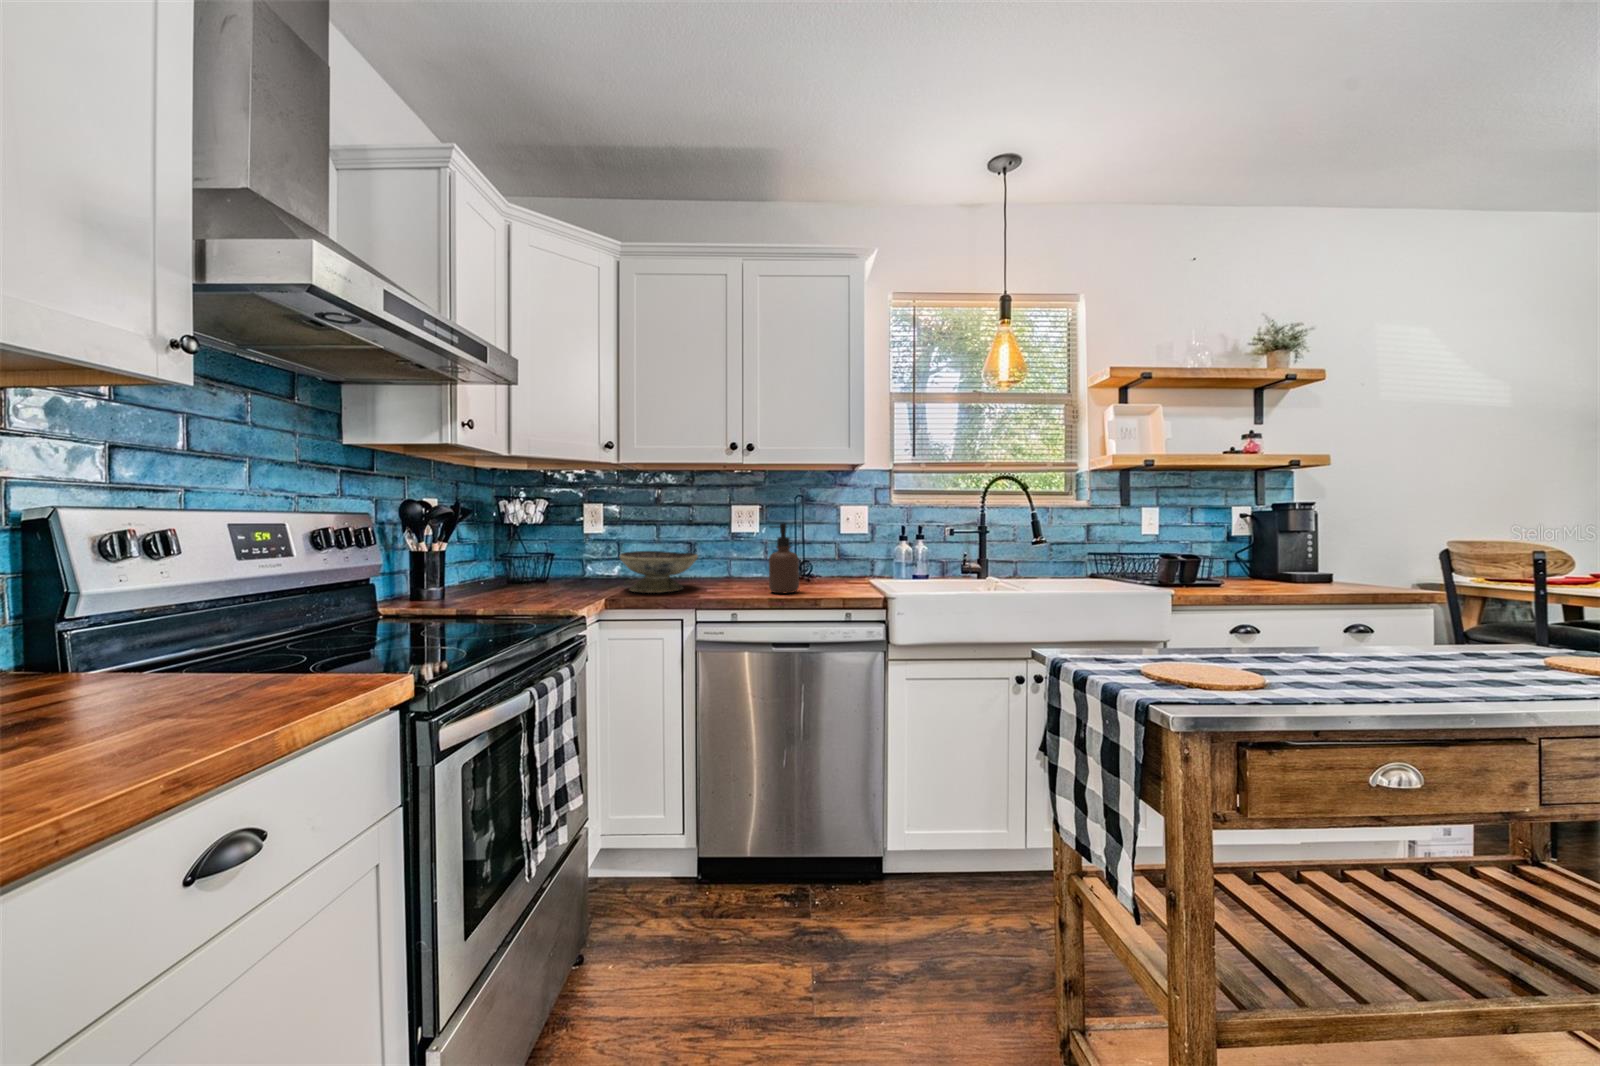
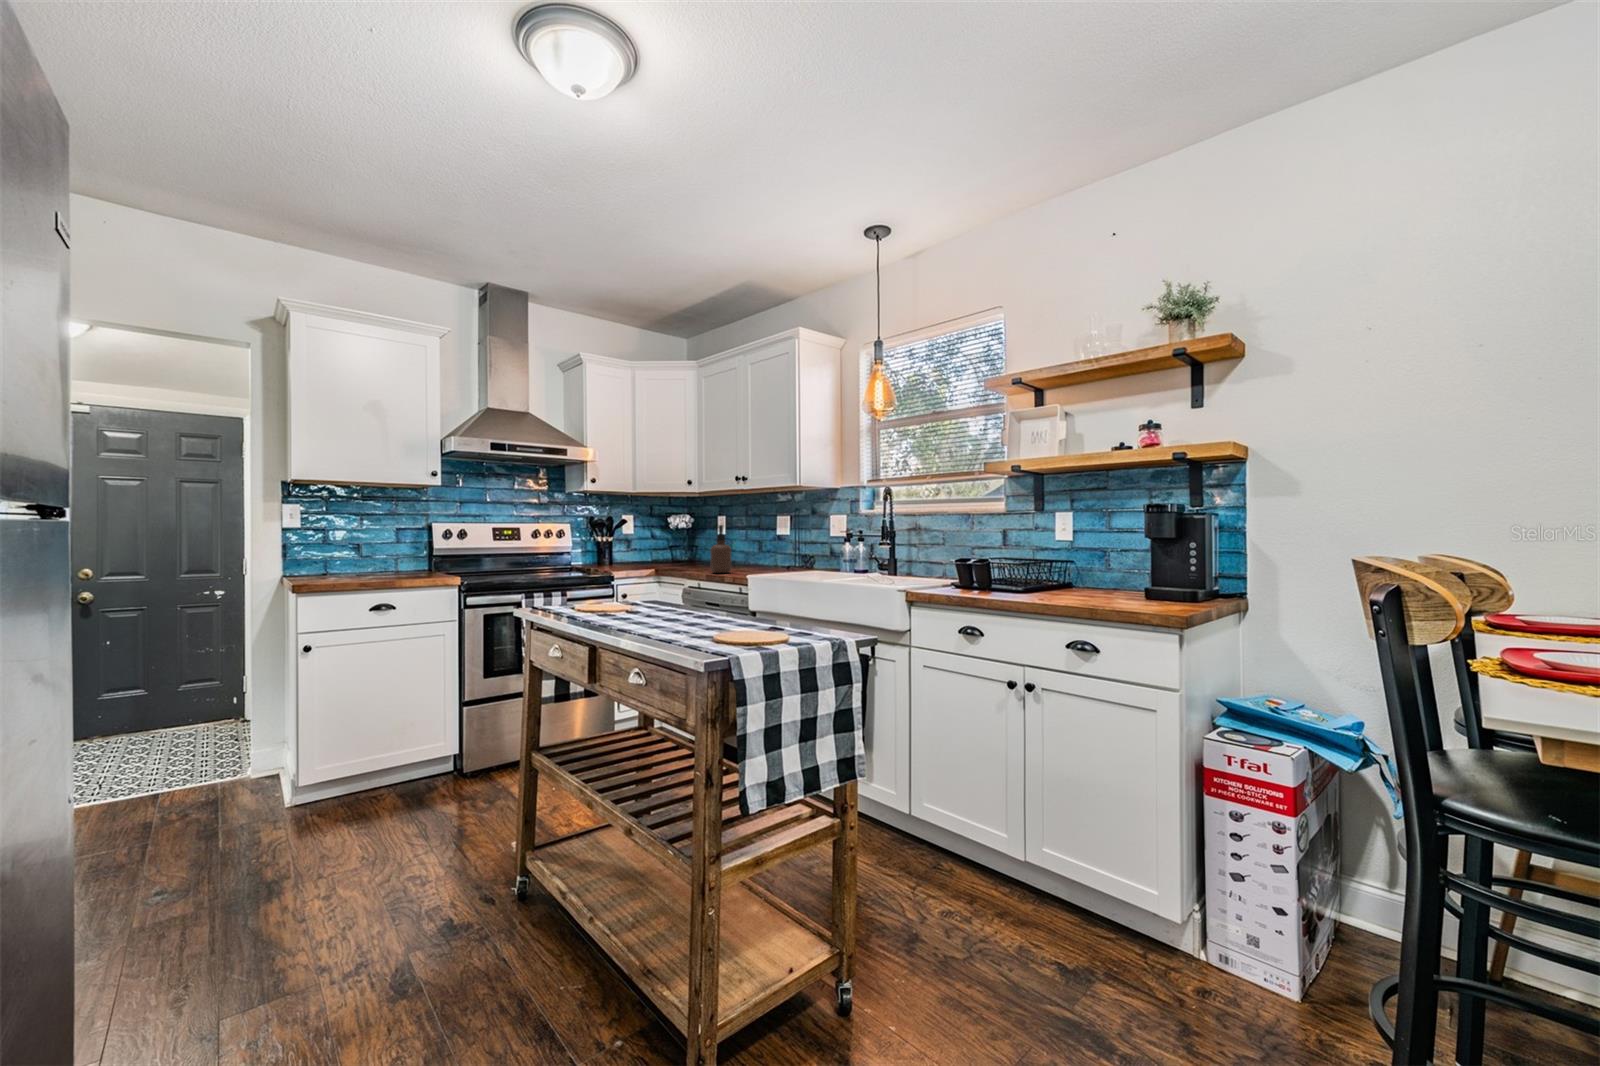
decorative bowl: present [620,551,698,593] -> none [660,544,710,569]

